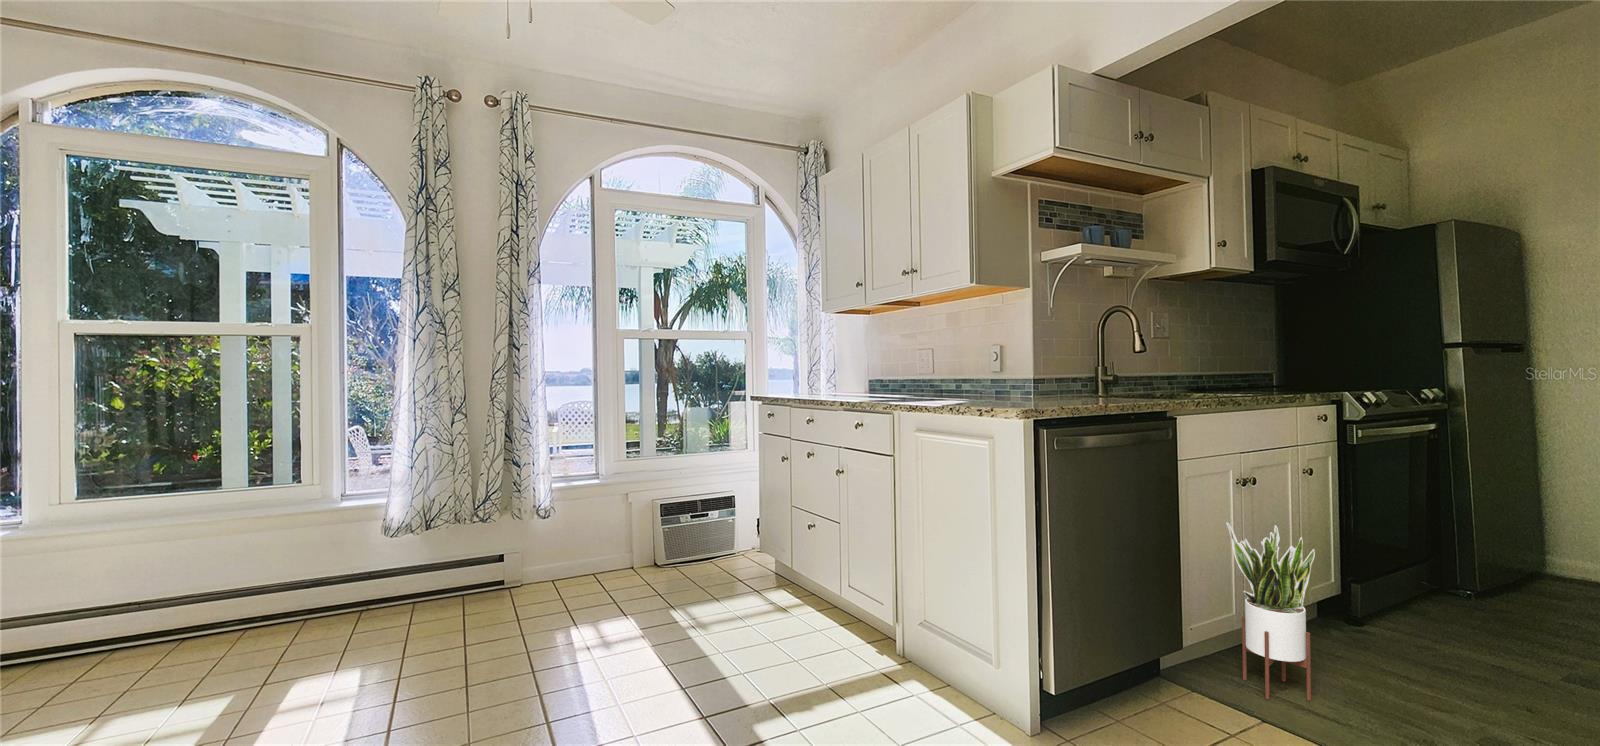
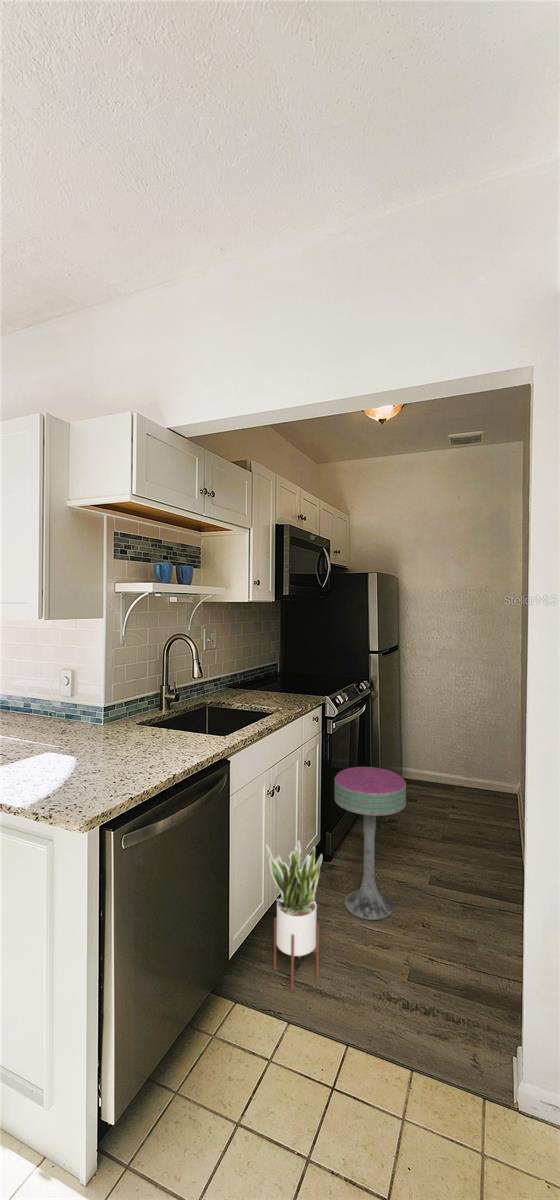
bar stool: none [1350,479,1490,686] -> present [334,767,406,920]

